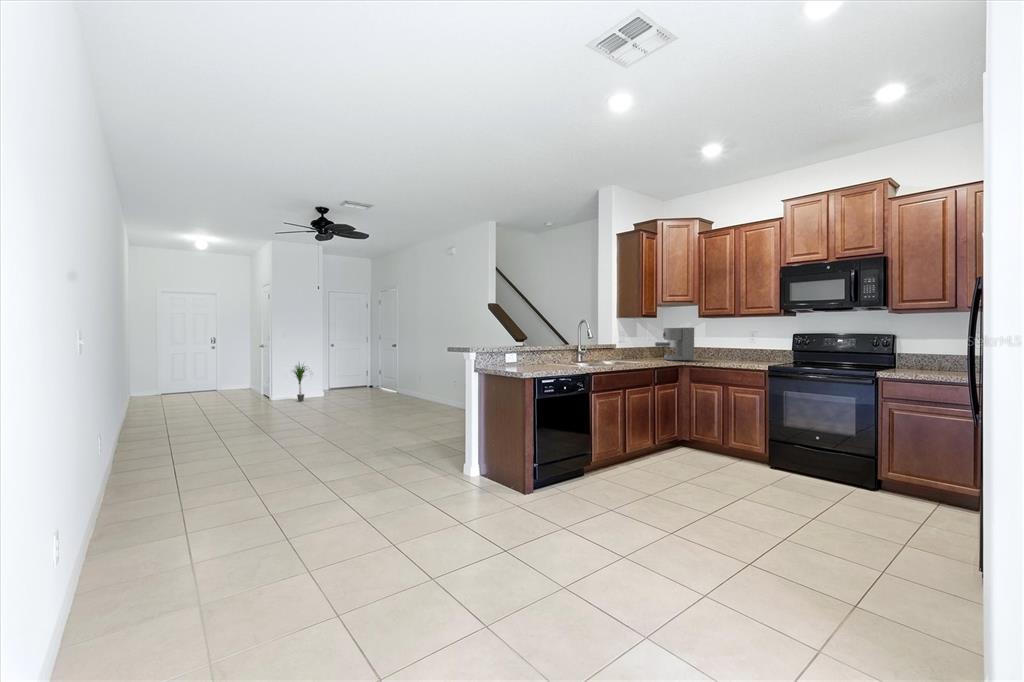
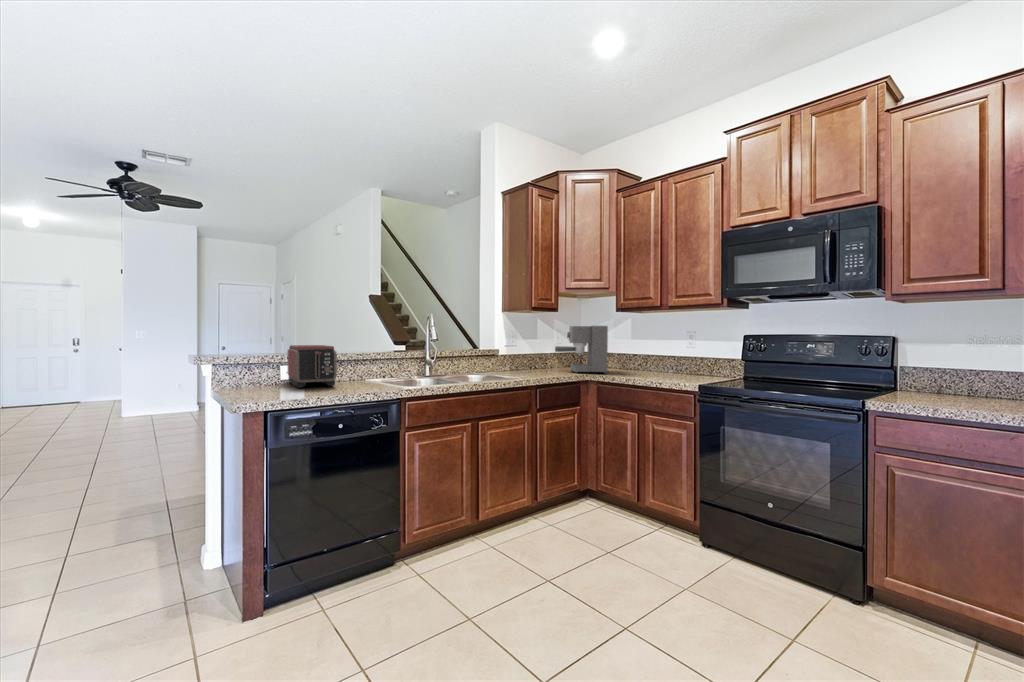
toaster: none [507,342,546,368] -> present [288,345,337,388]
potted plant: present [293,364,307,401] -> none [148,364,189,415]

